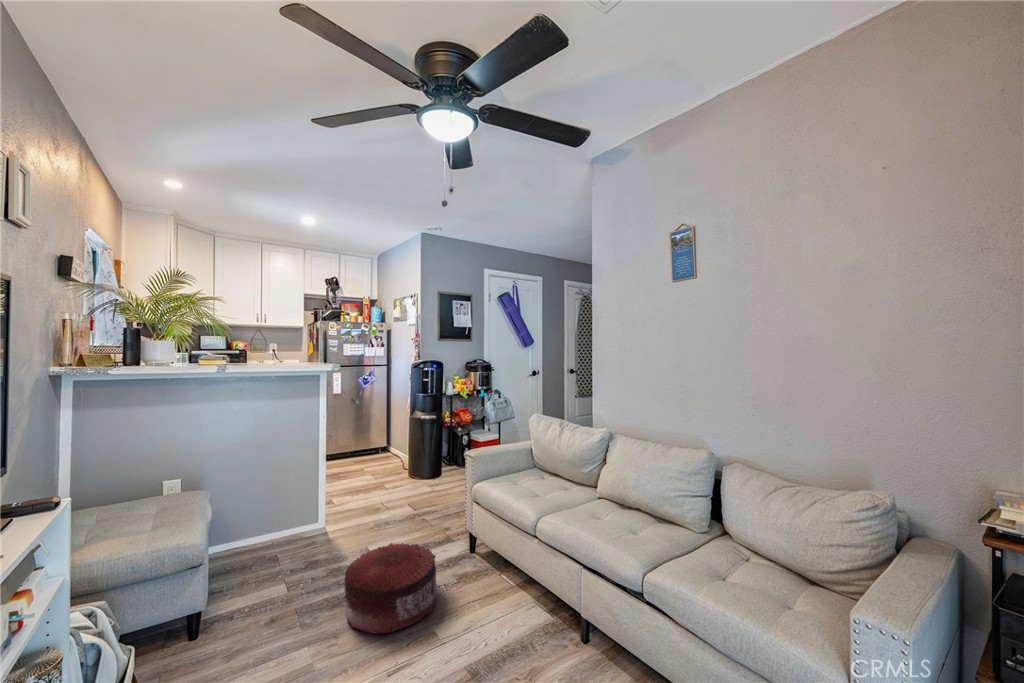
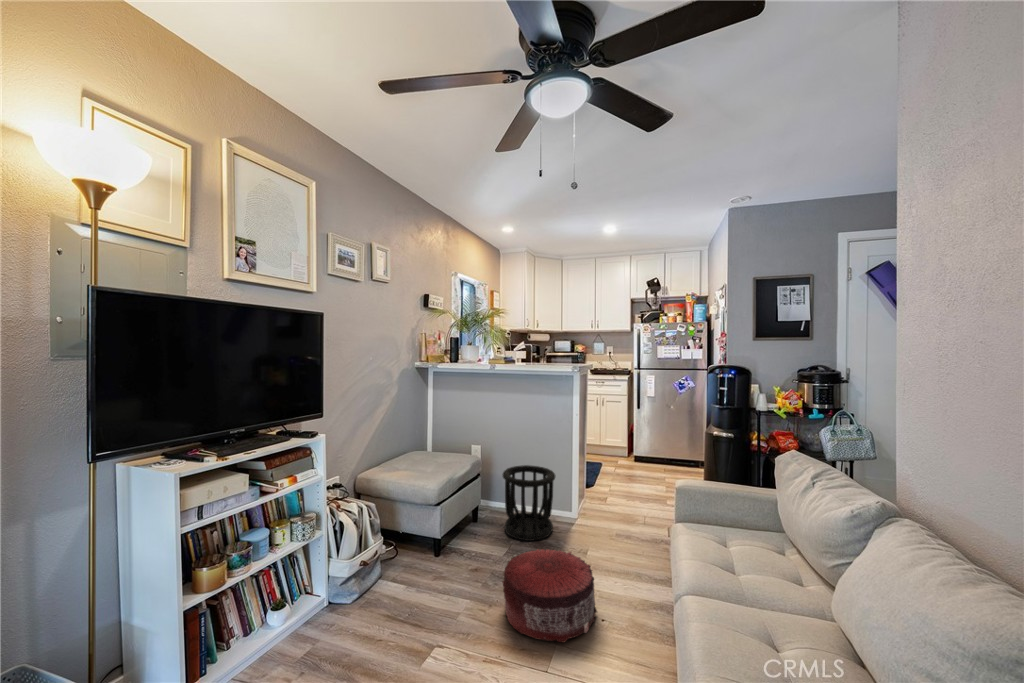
wastebasket: none [248,483,320,575] -> present [502,465,555,541]

